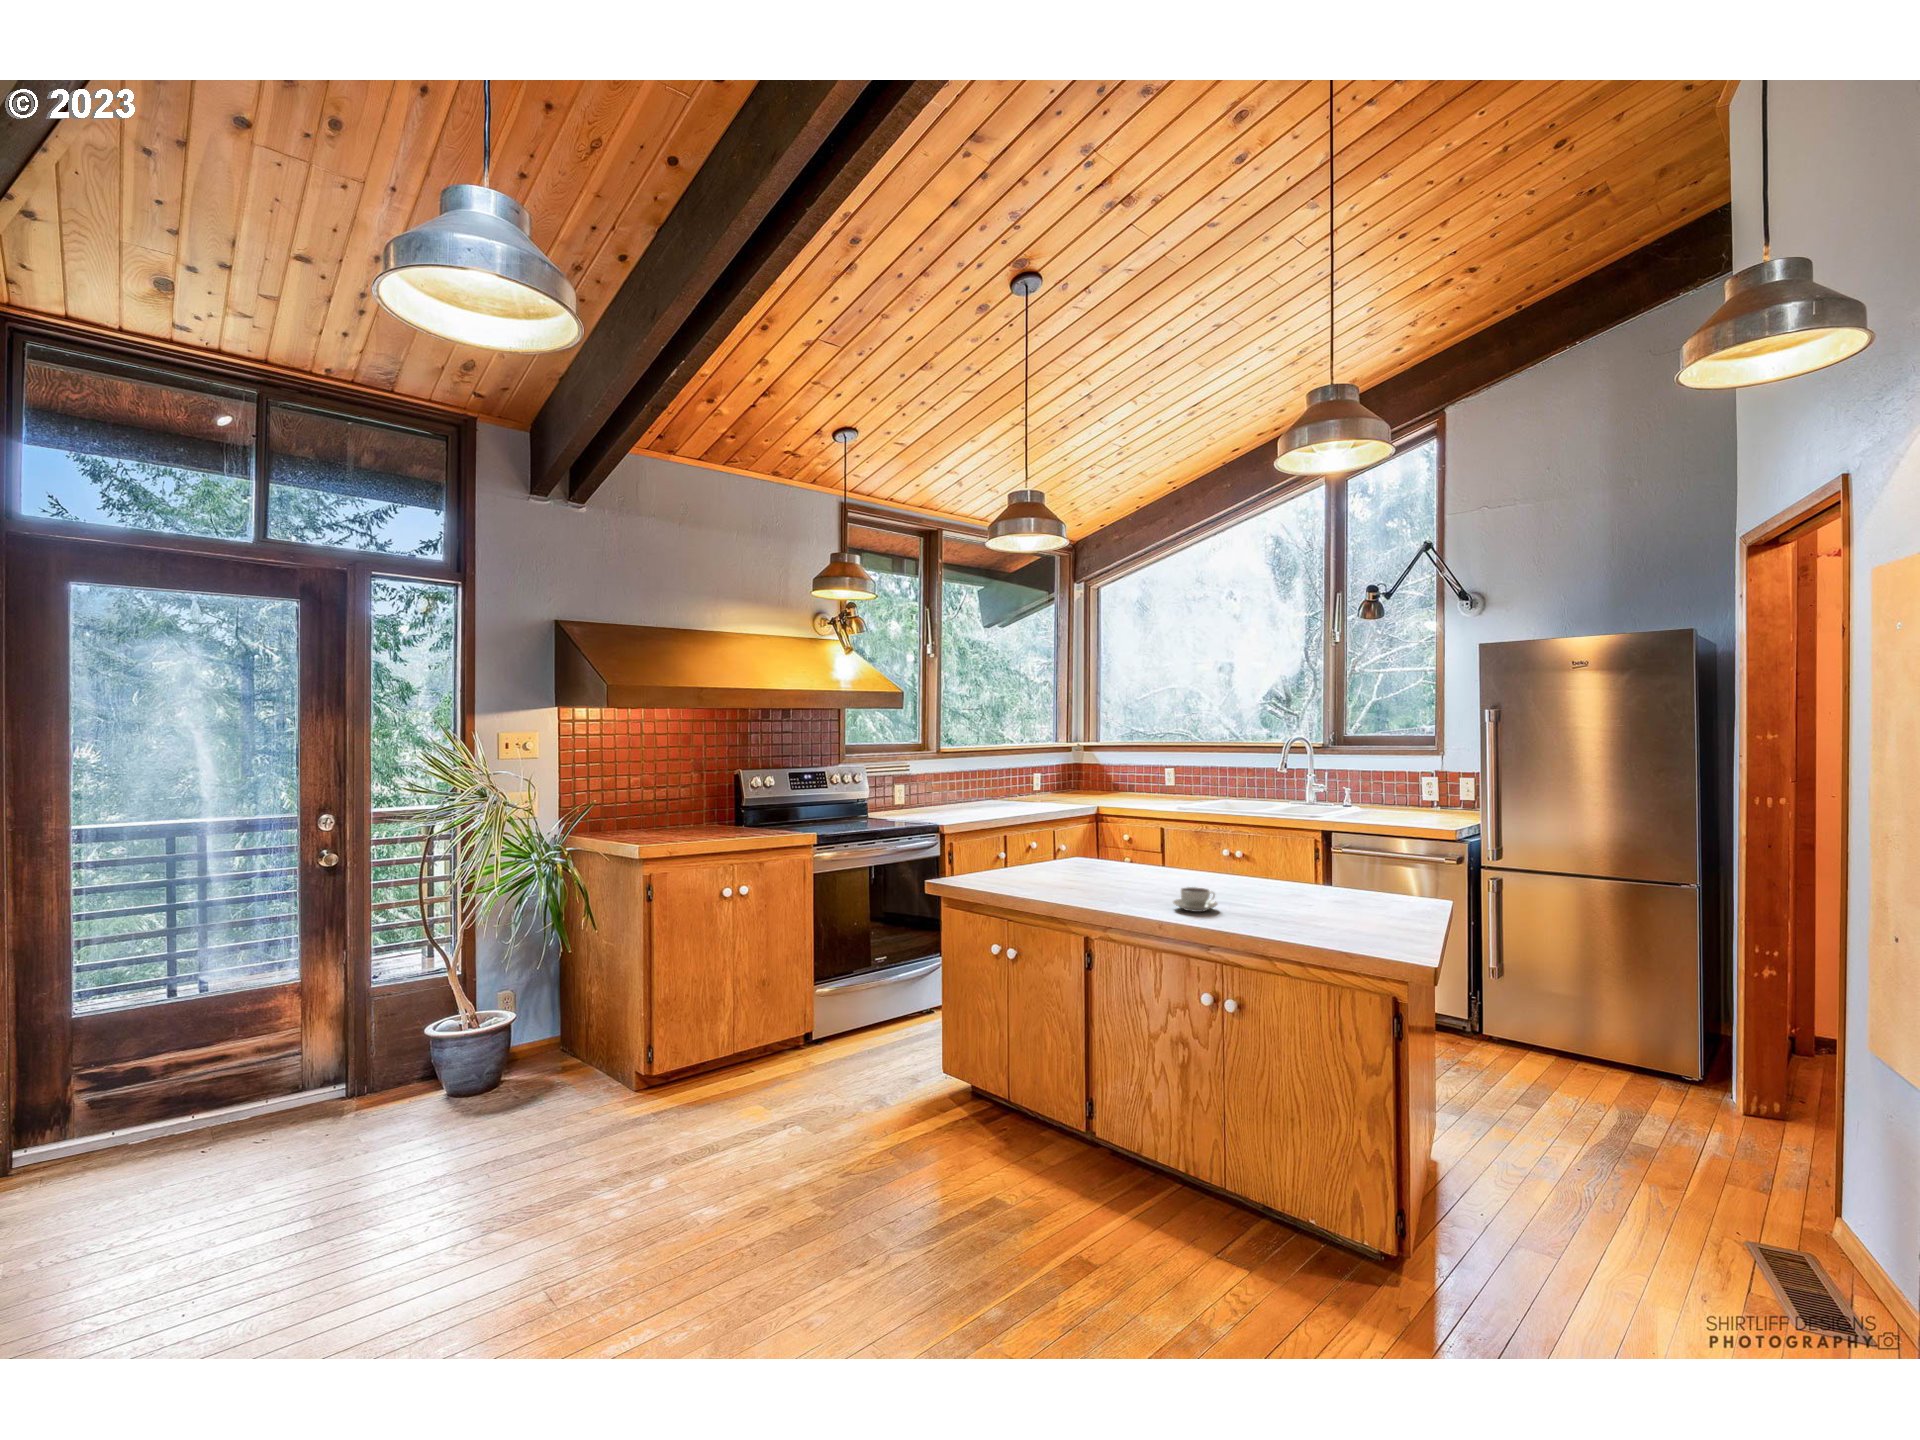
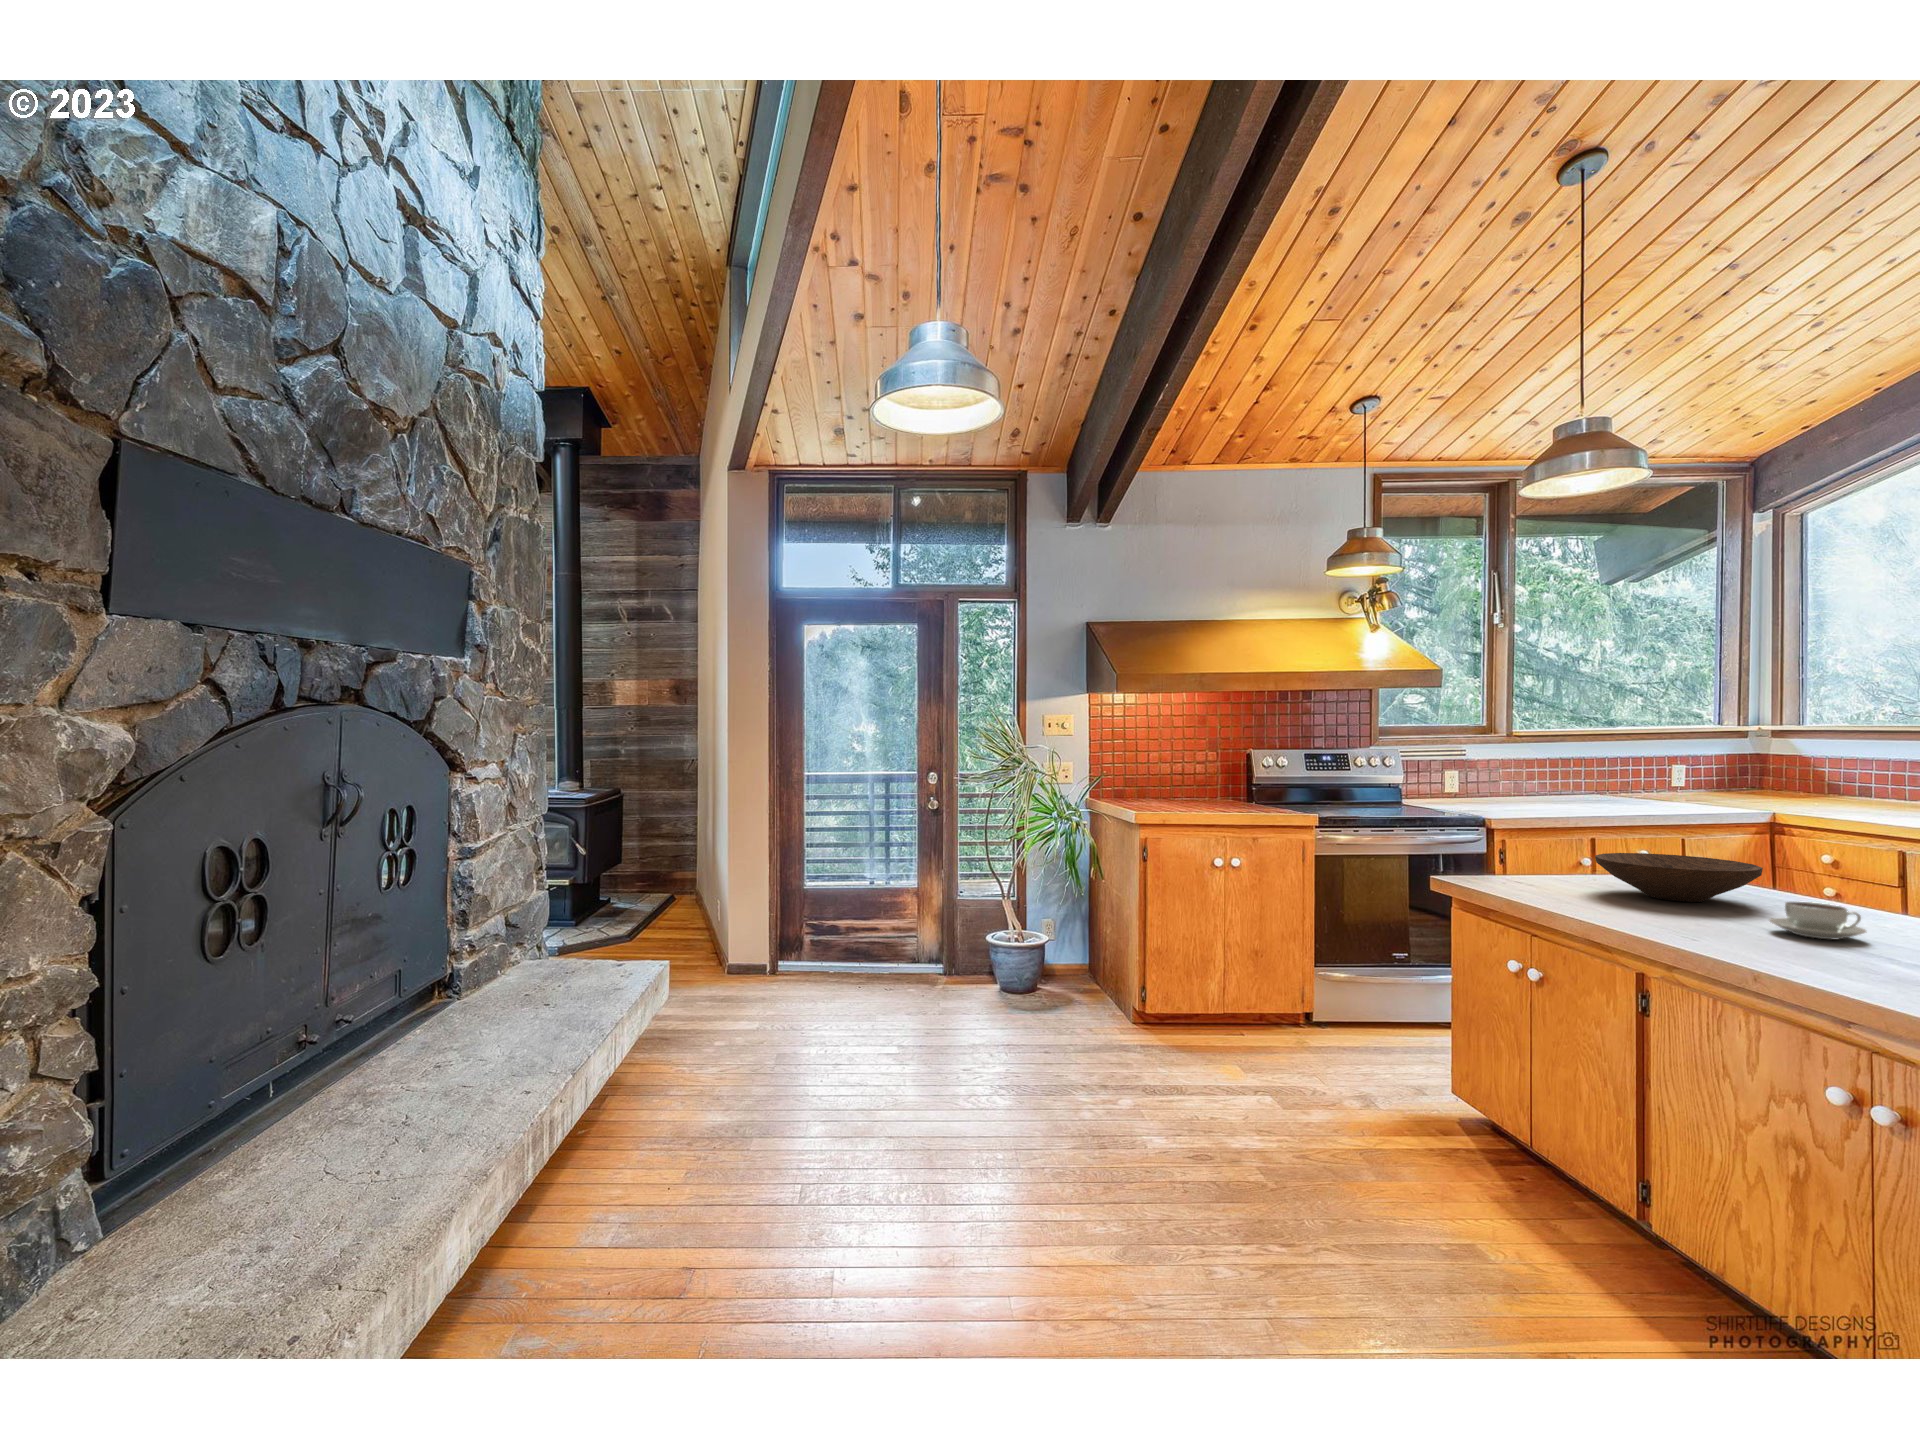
wooden bowl: none [1063,857,1154,893] -> present [1595,853,1763,902]

